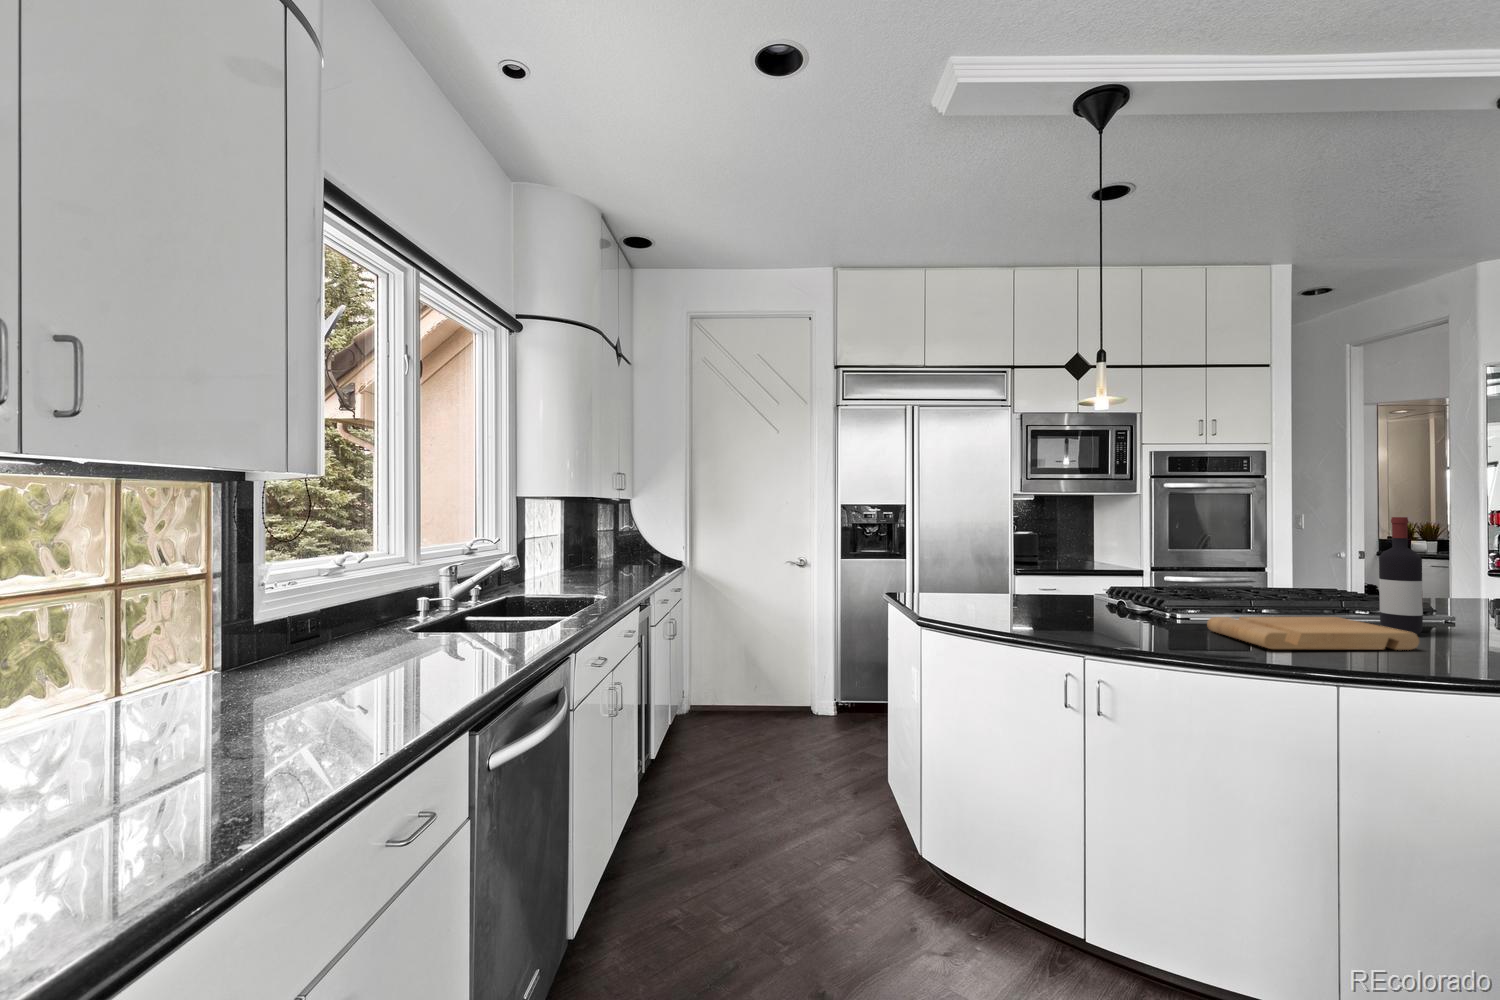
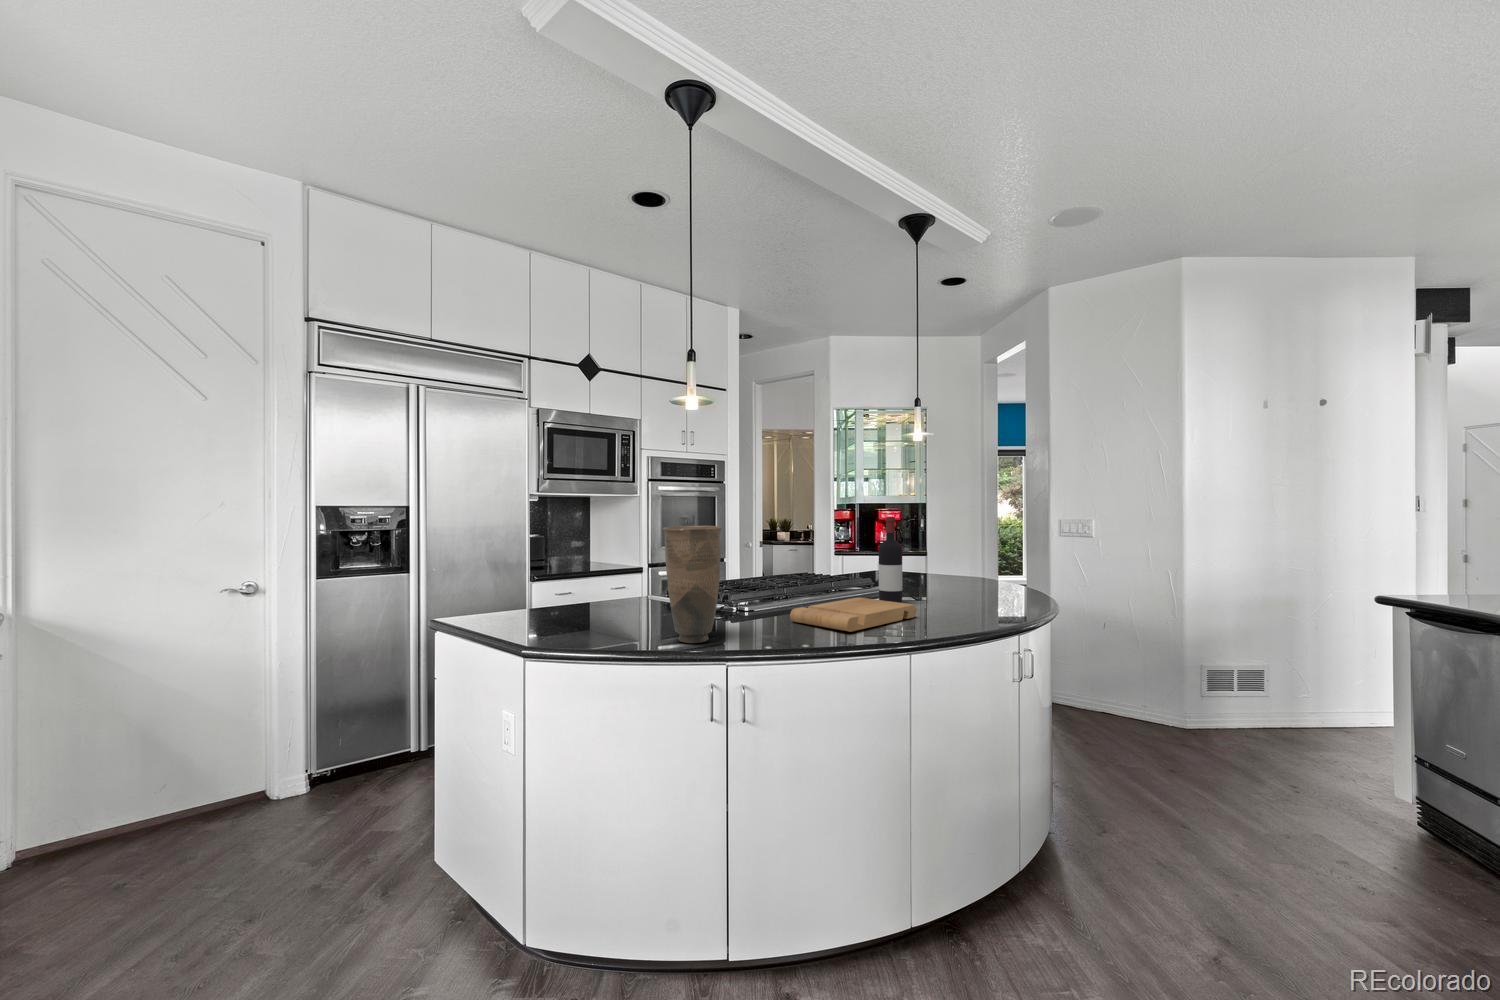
vase: none [1037,521,1099,633] -> present [663,526,722,643]

